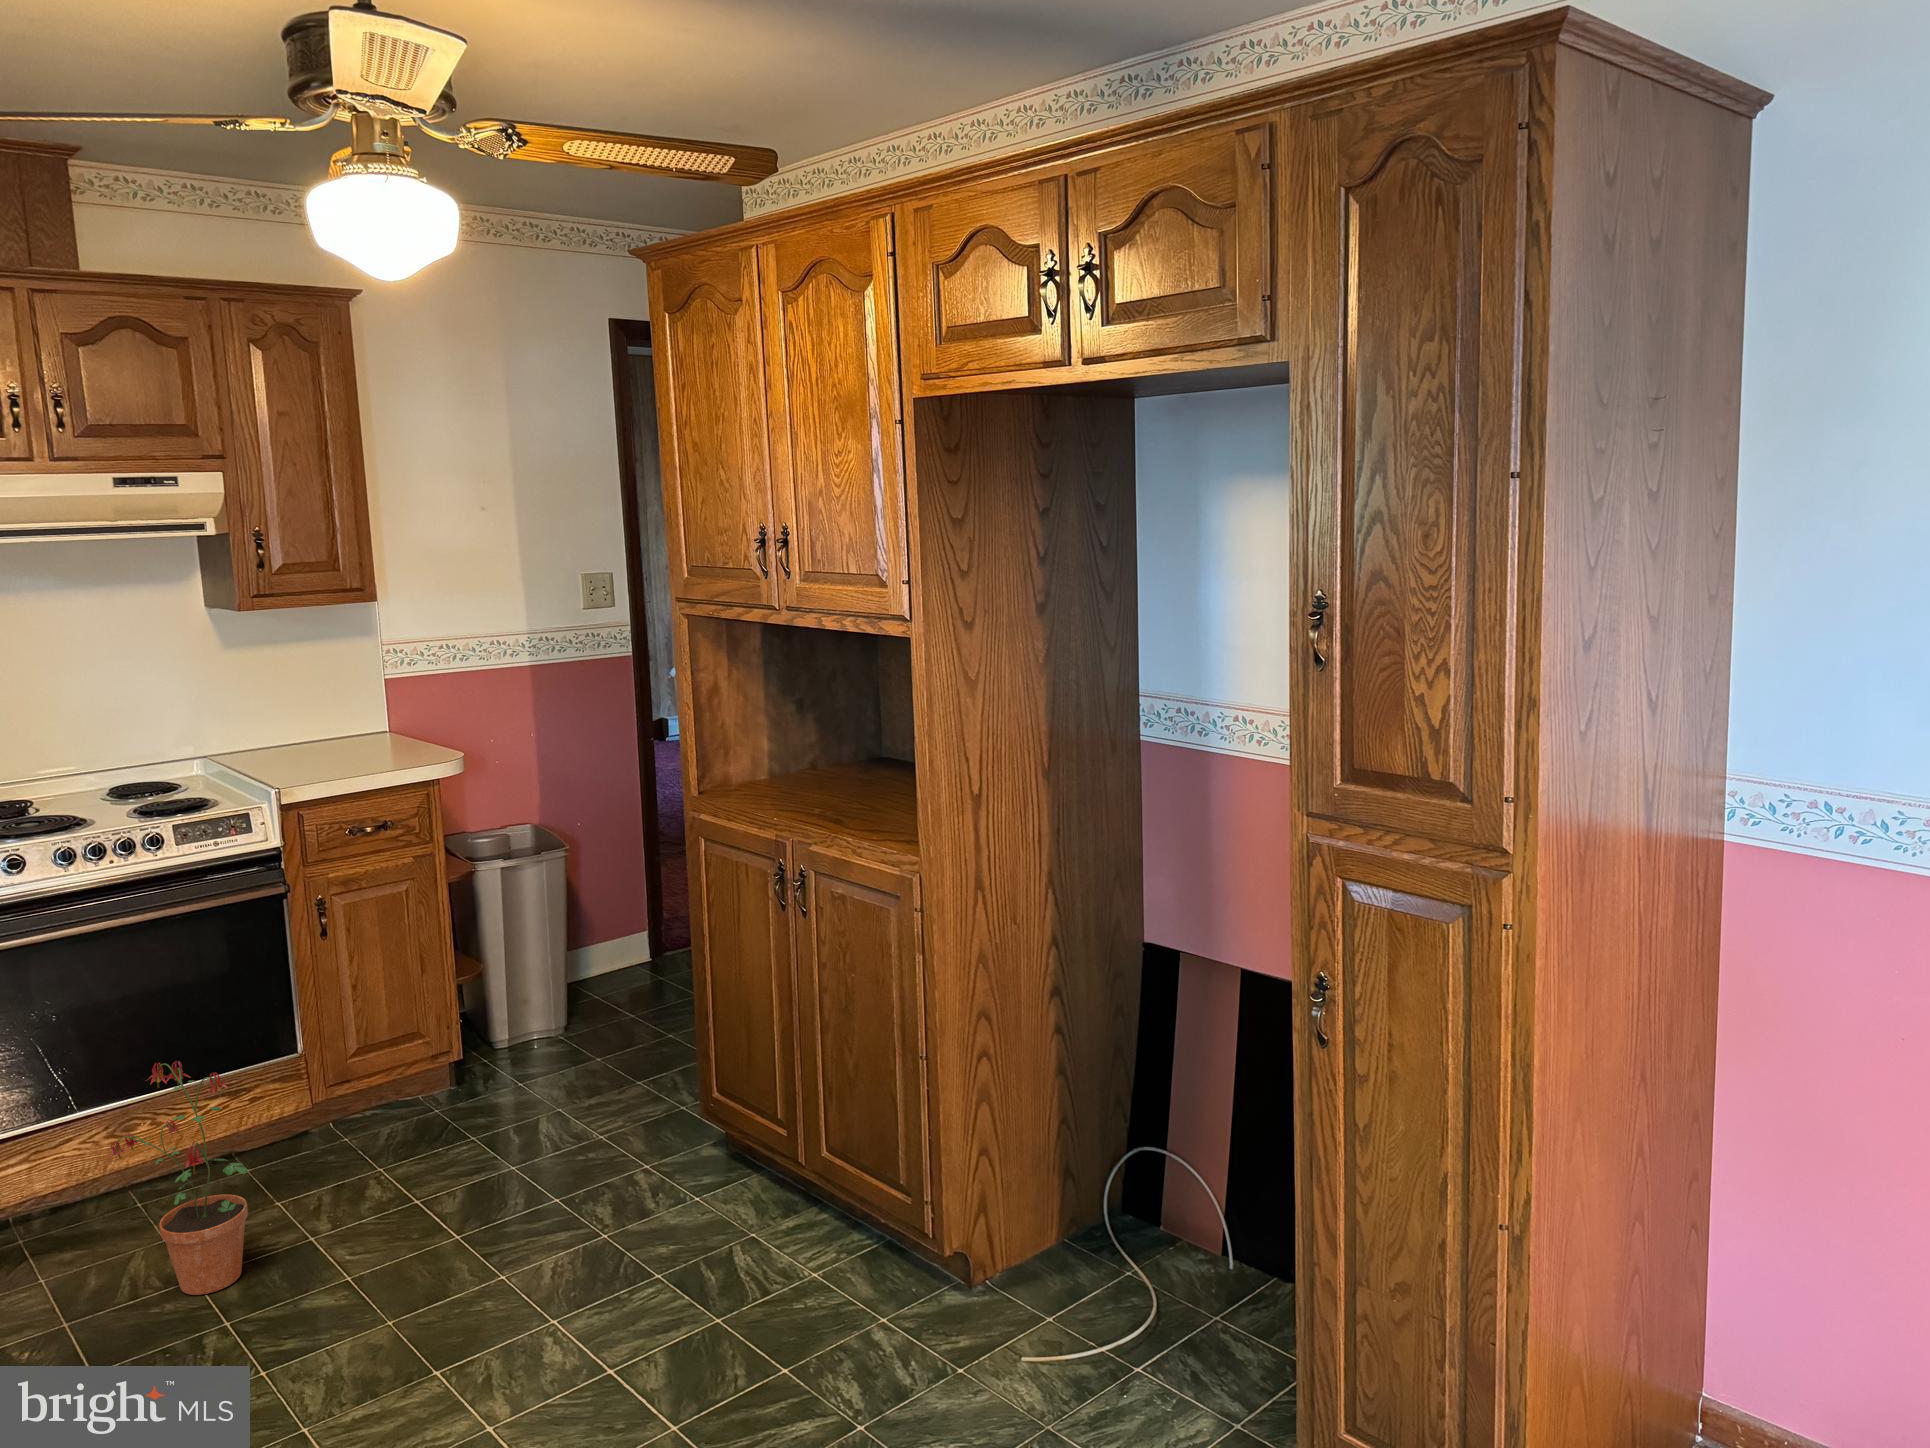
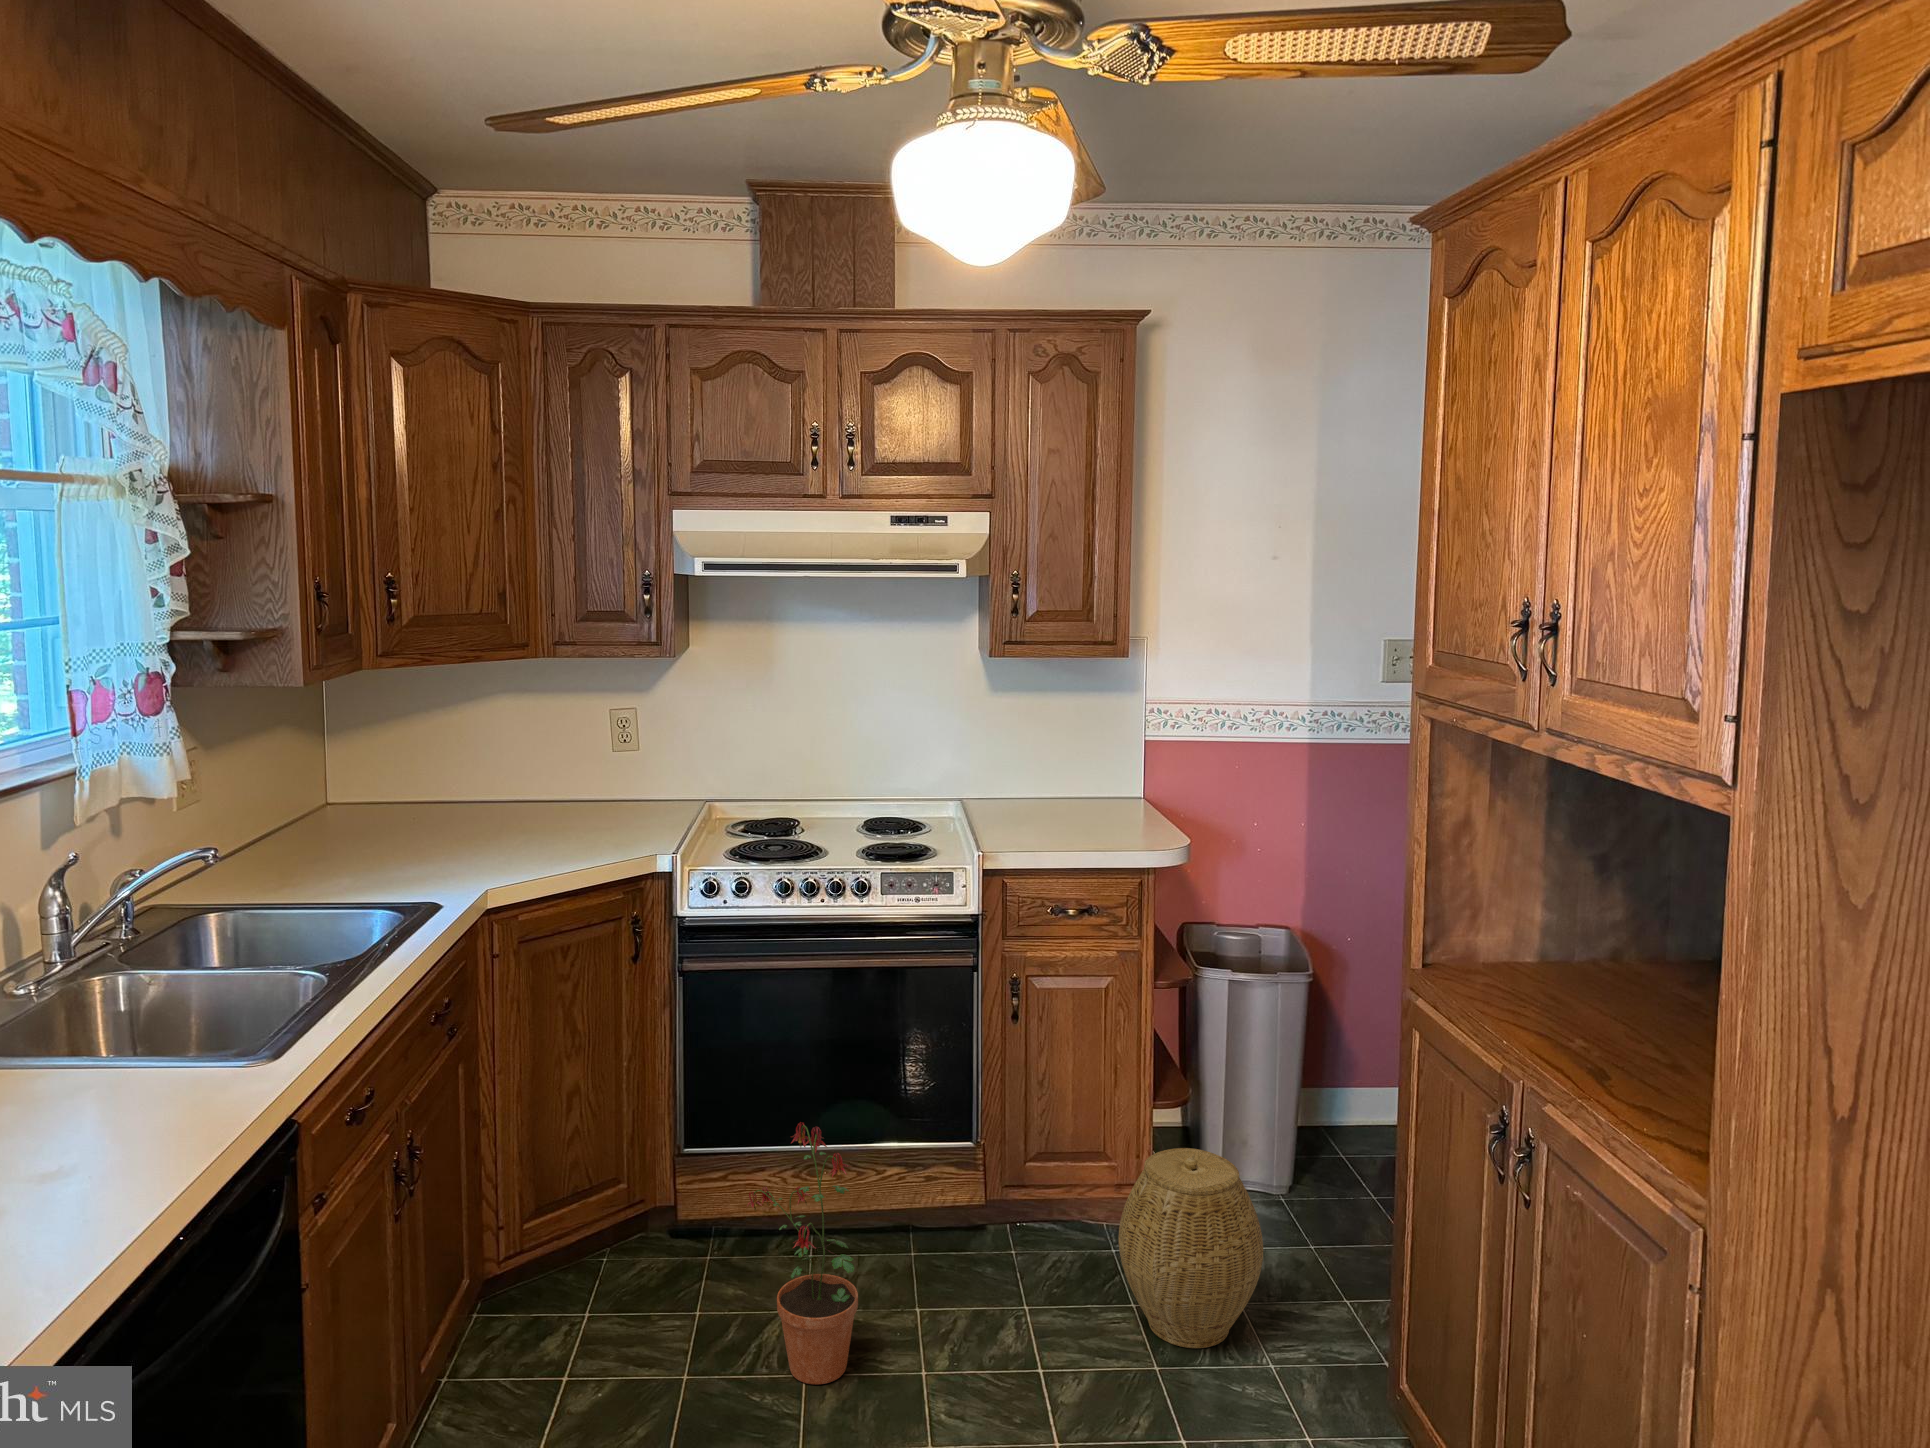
woven basket: none [463,997,587,1154] -> present [1119,1148,1263,1348]

